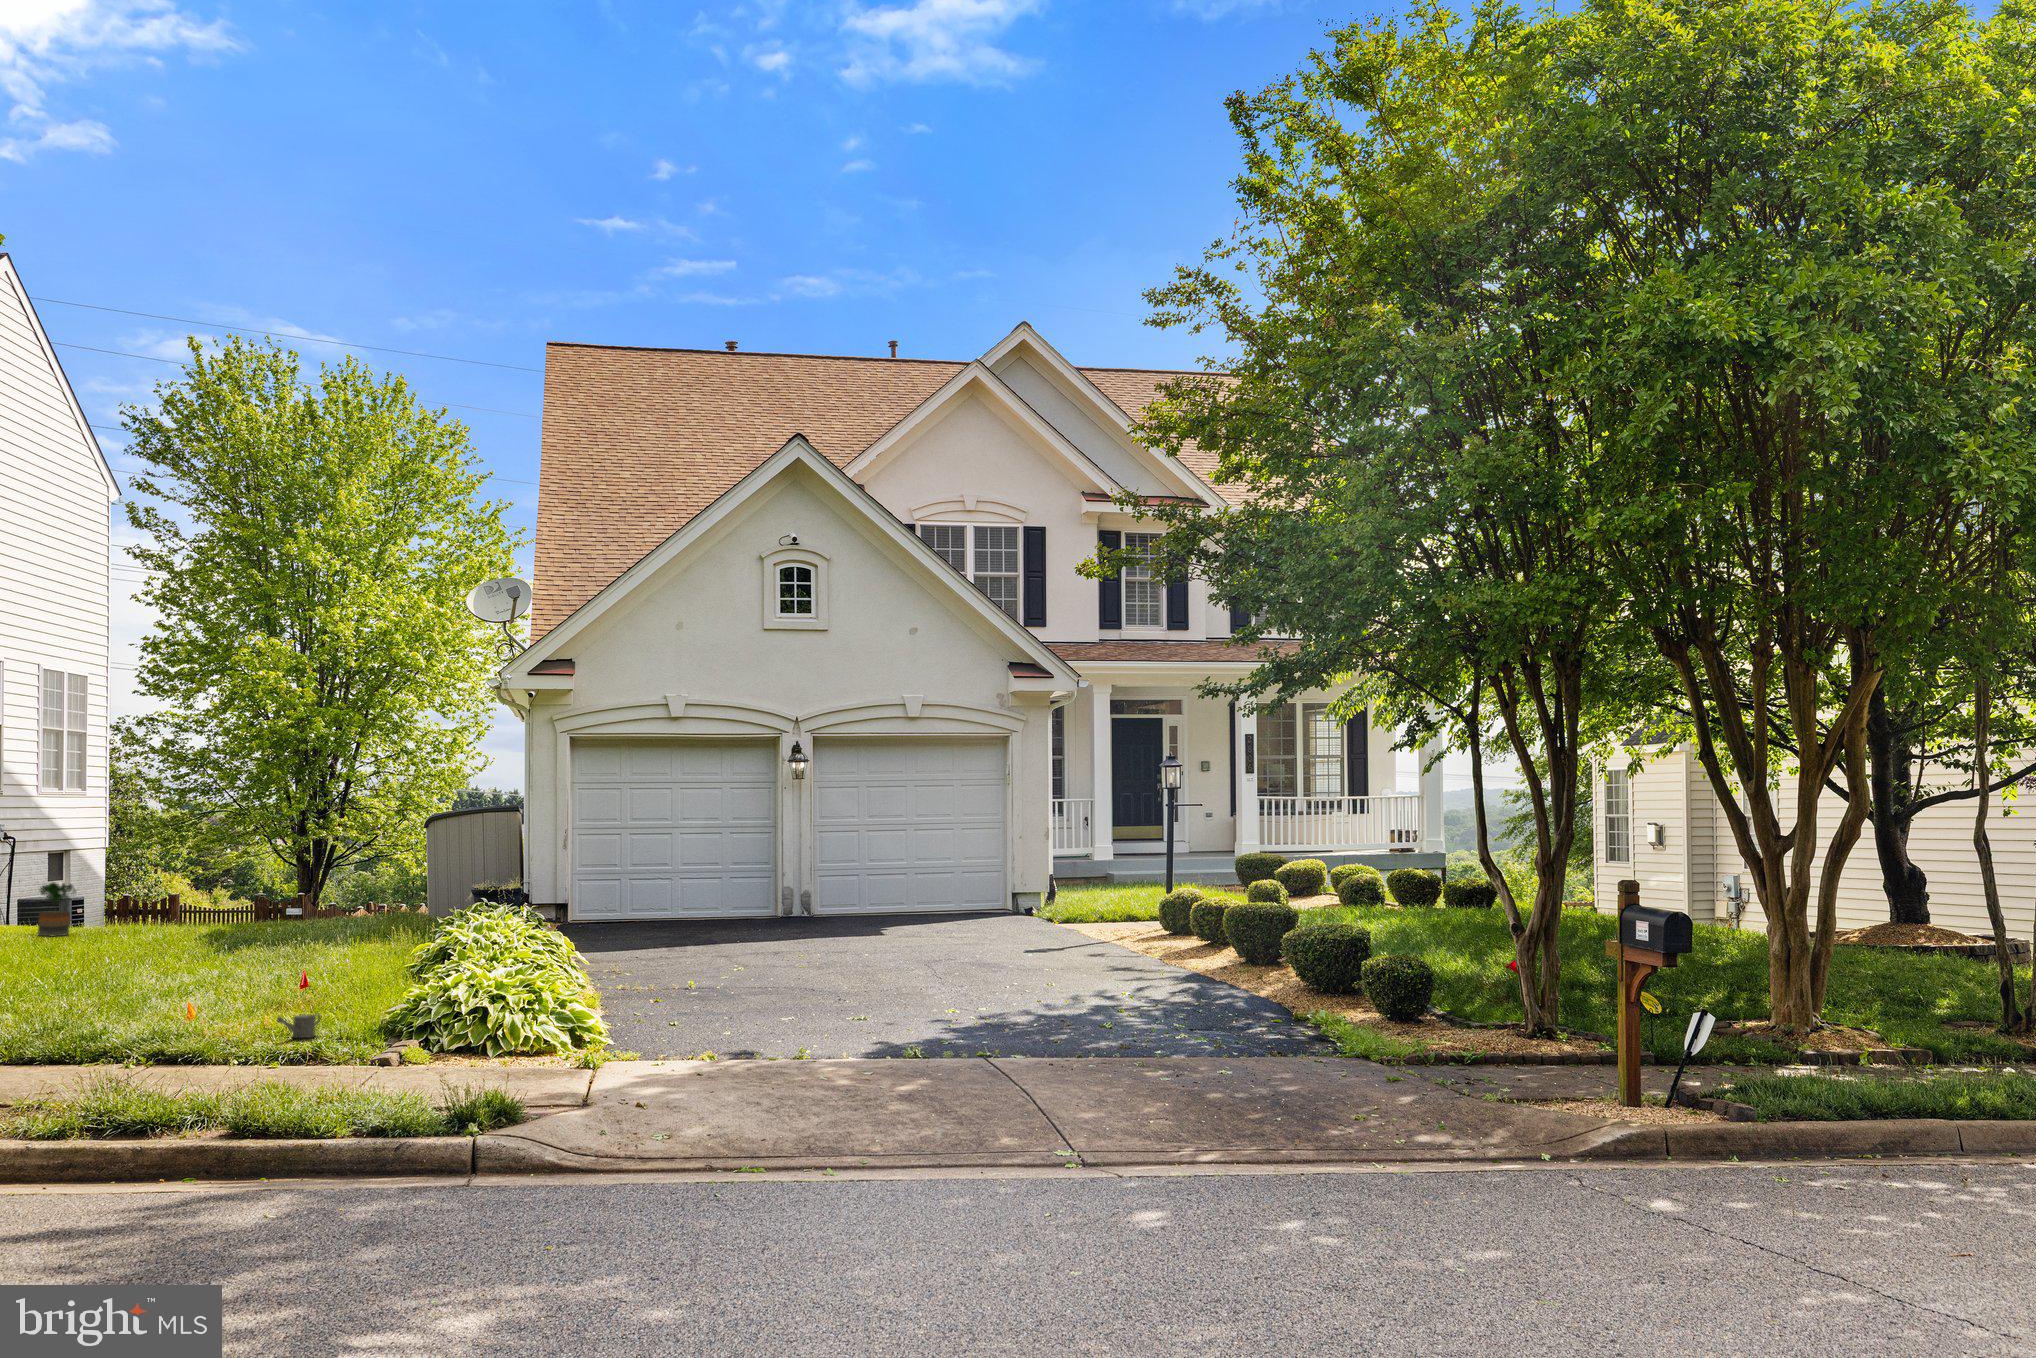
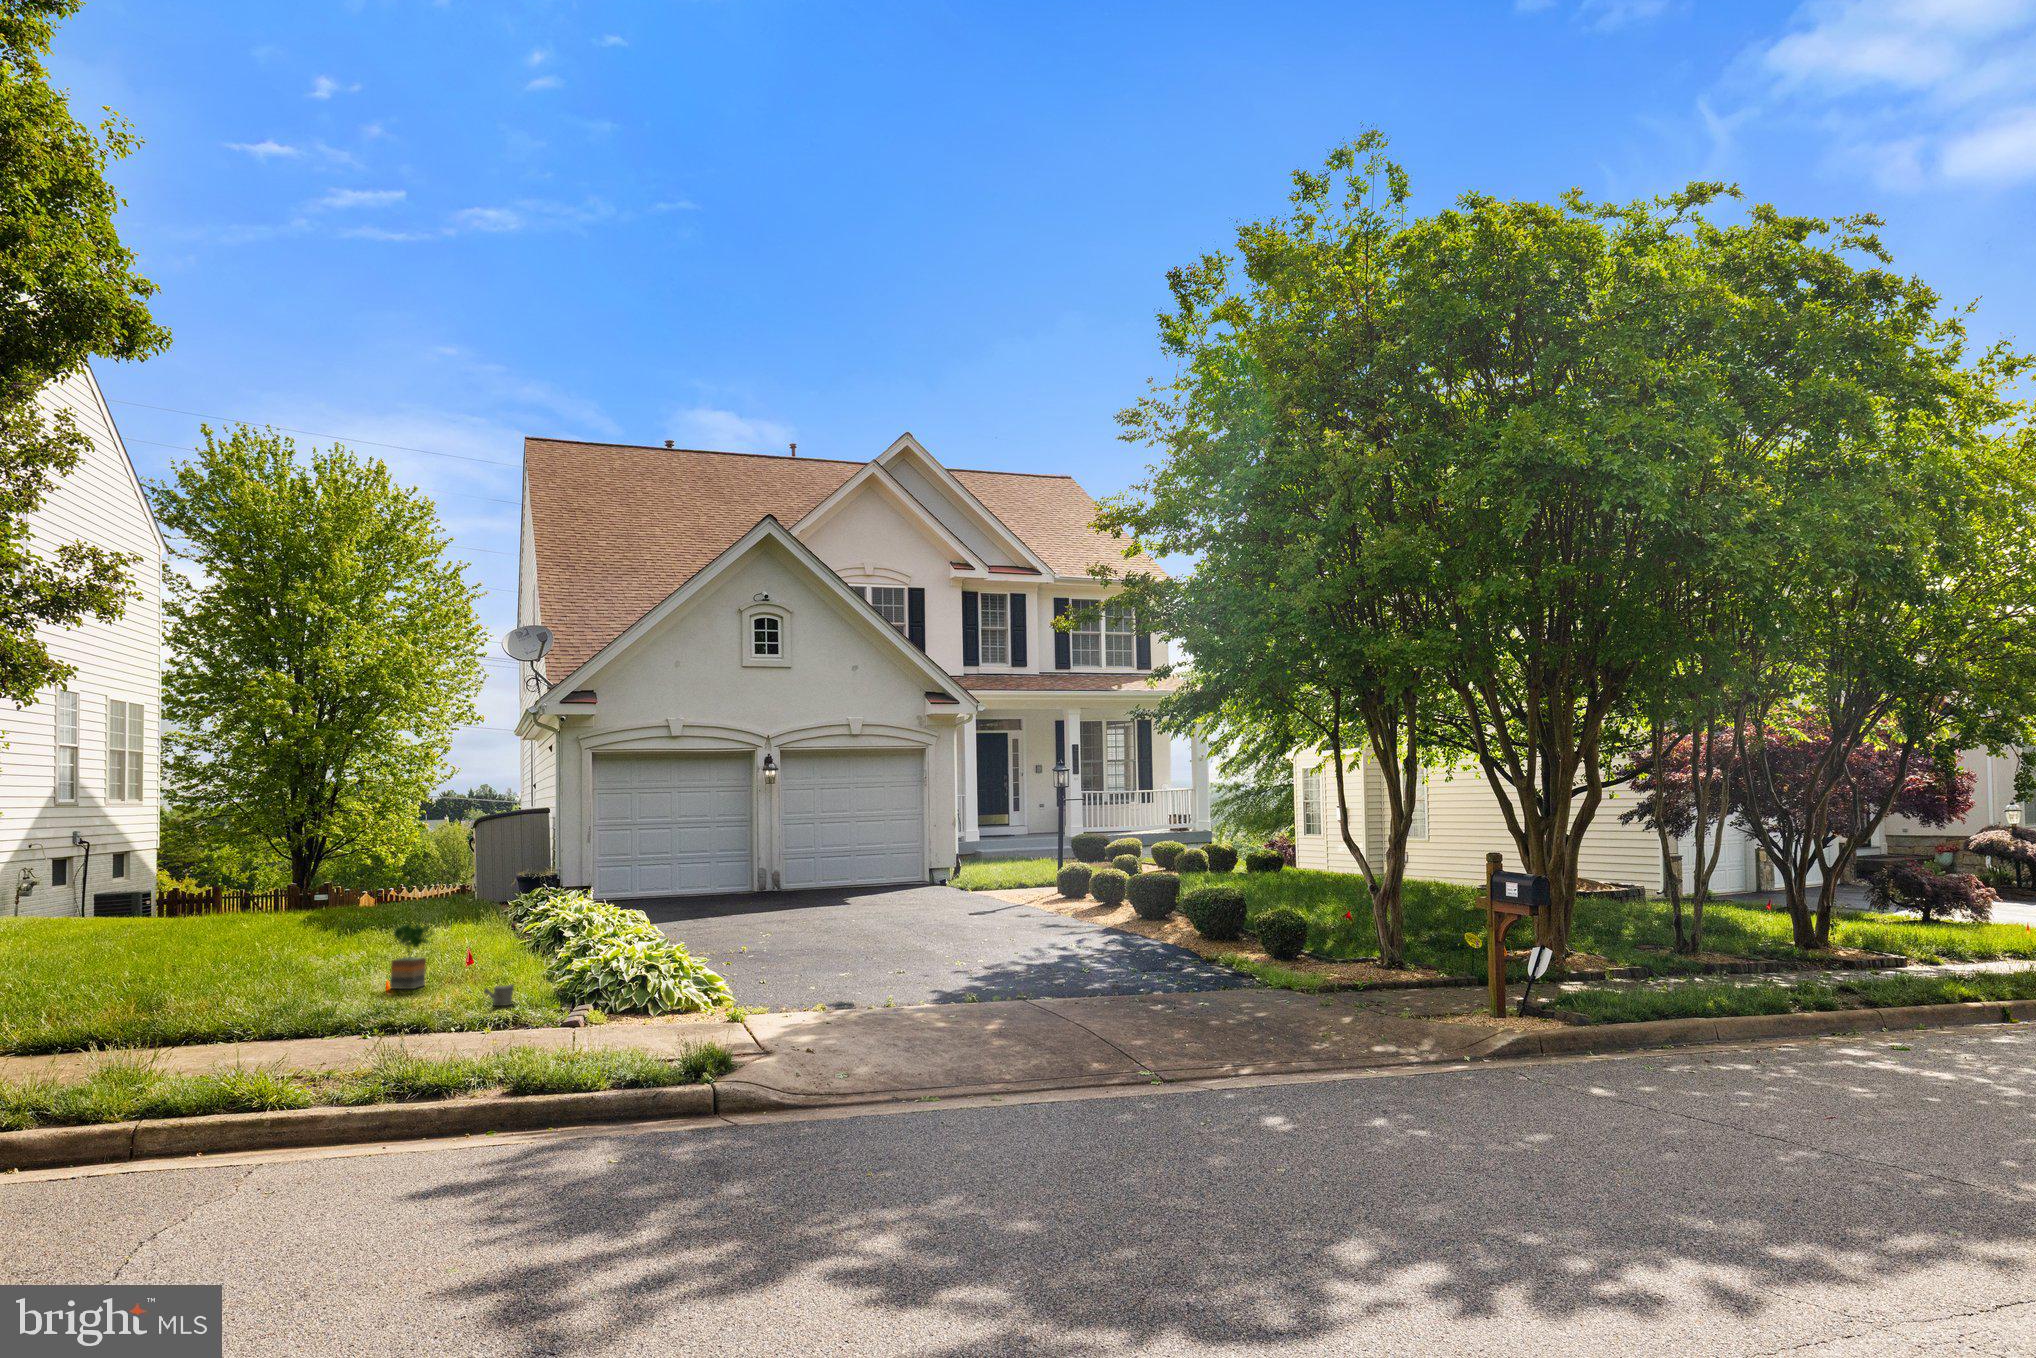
potted tree: present [38,882,76,936] -> present [390,924,433,989]

